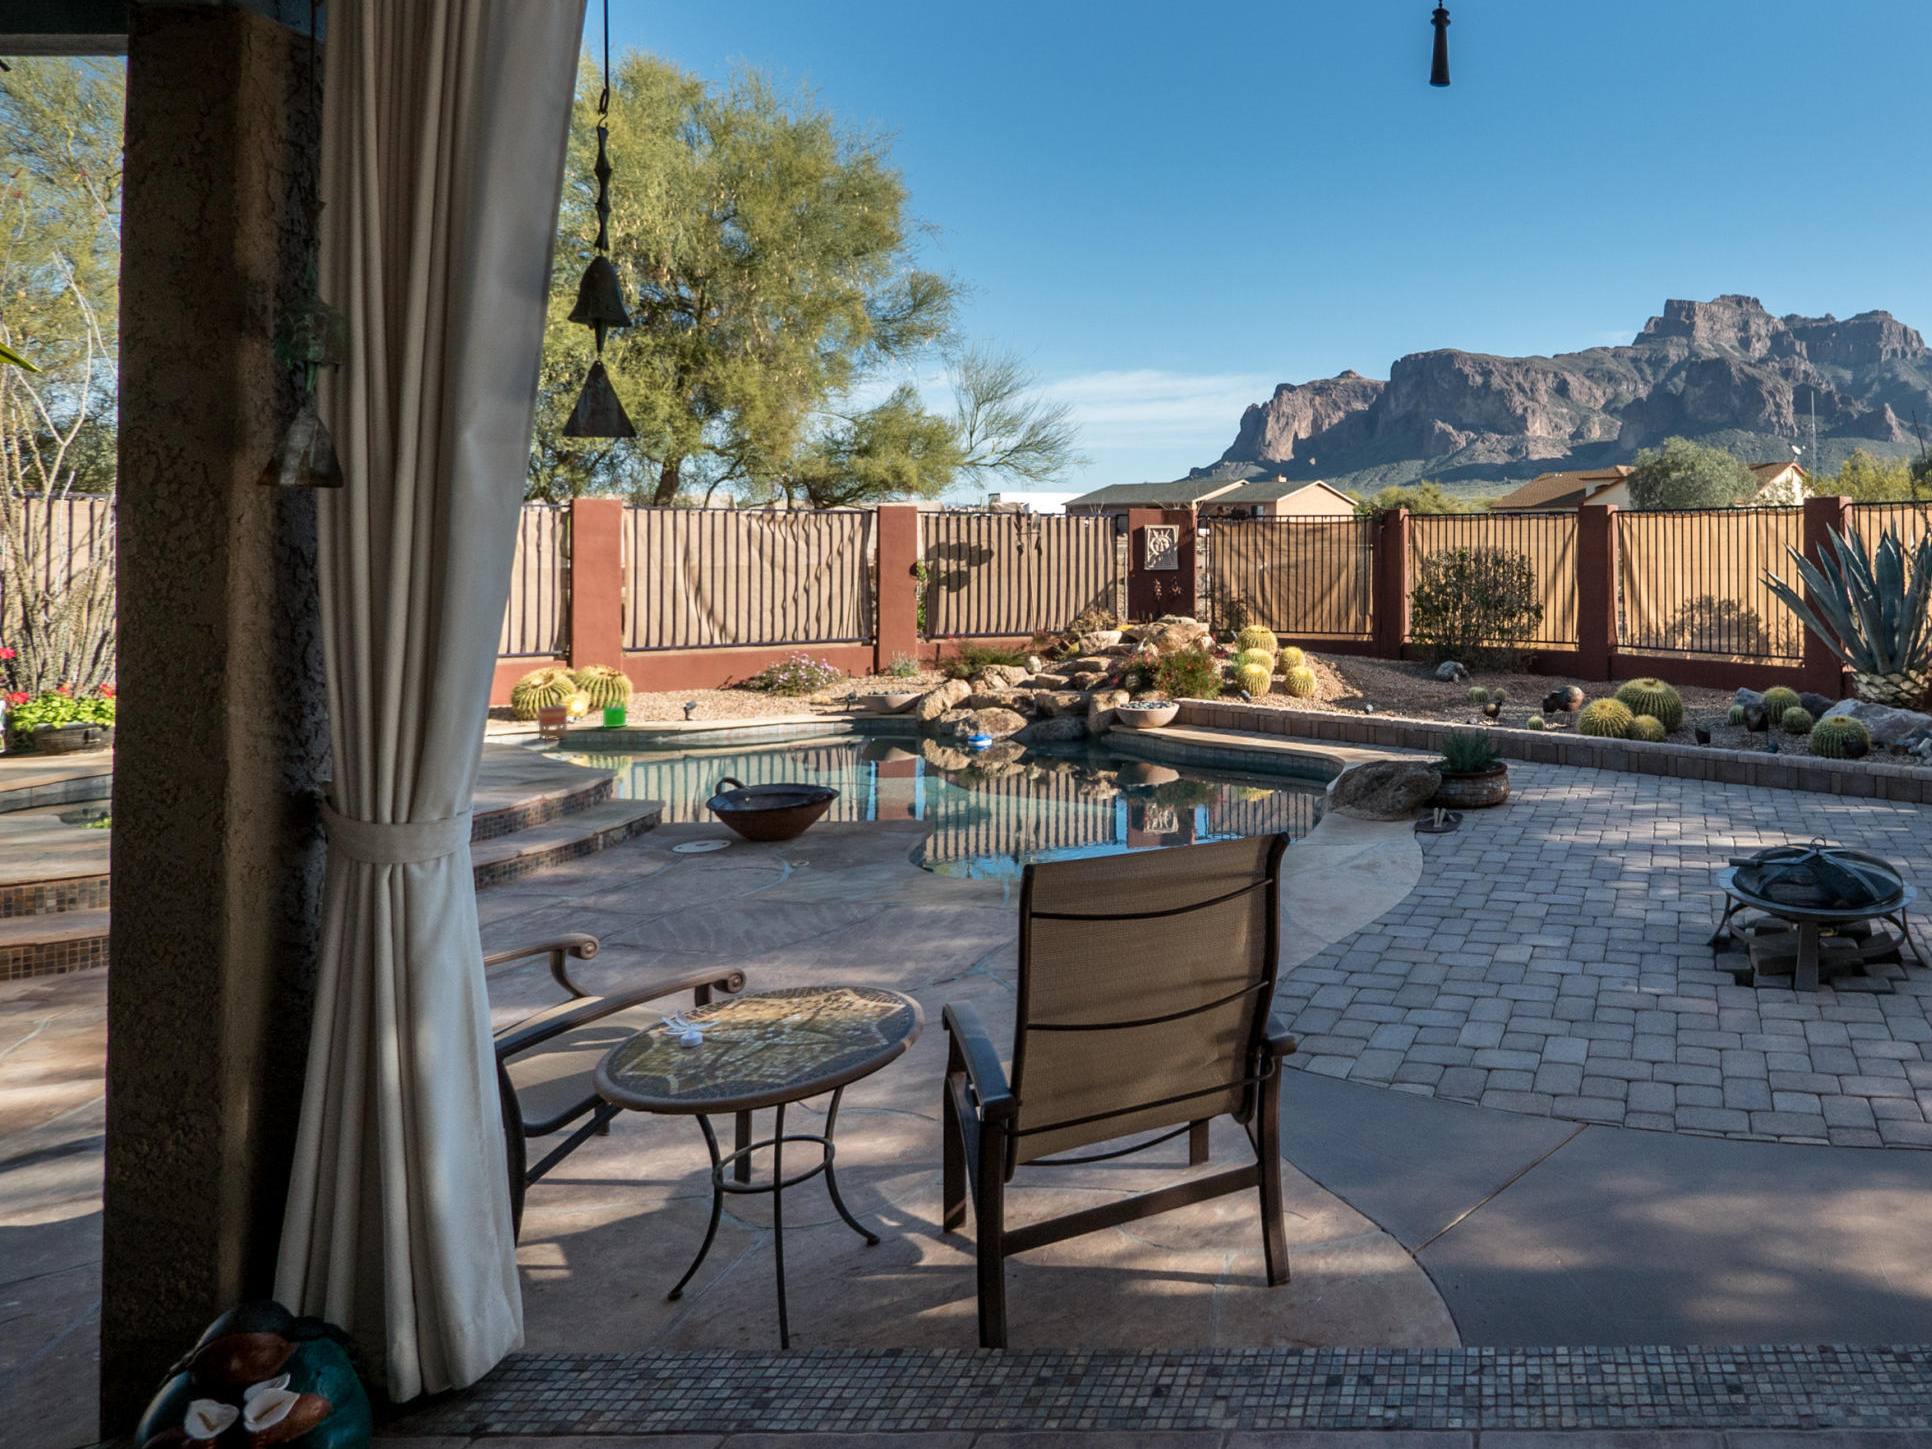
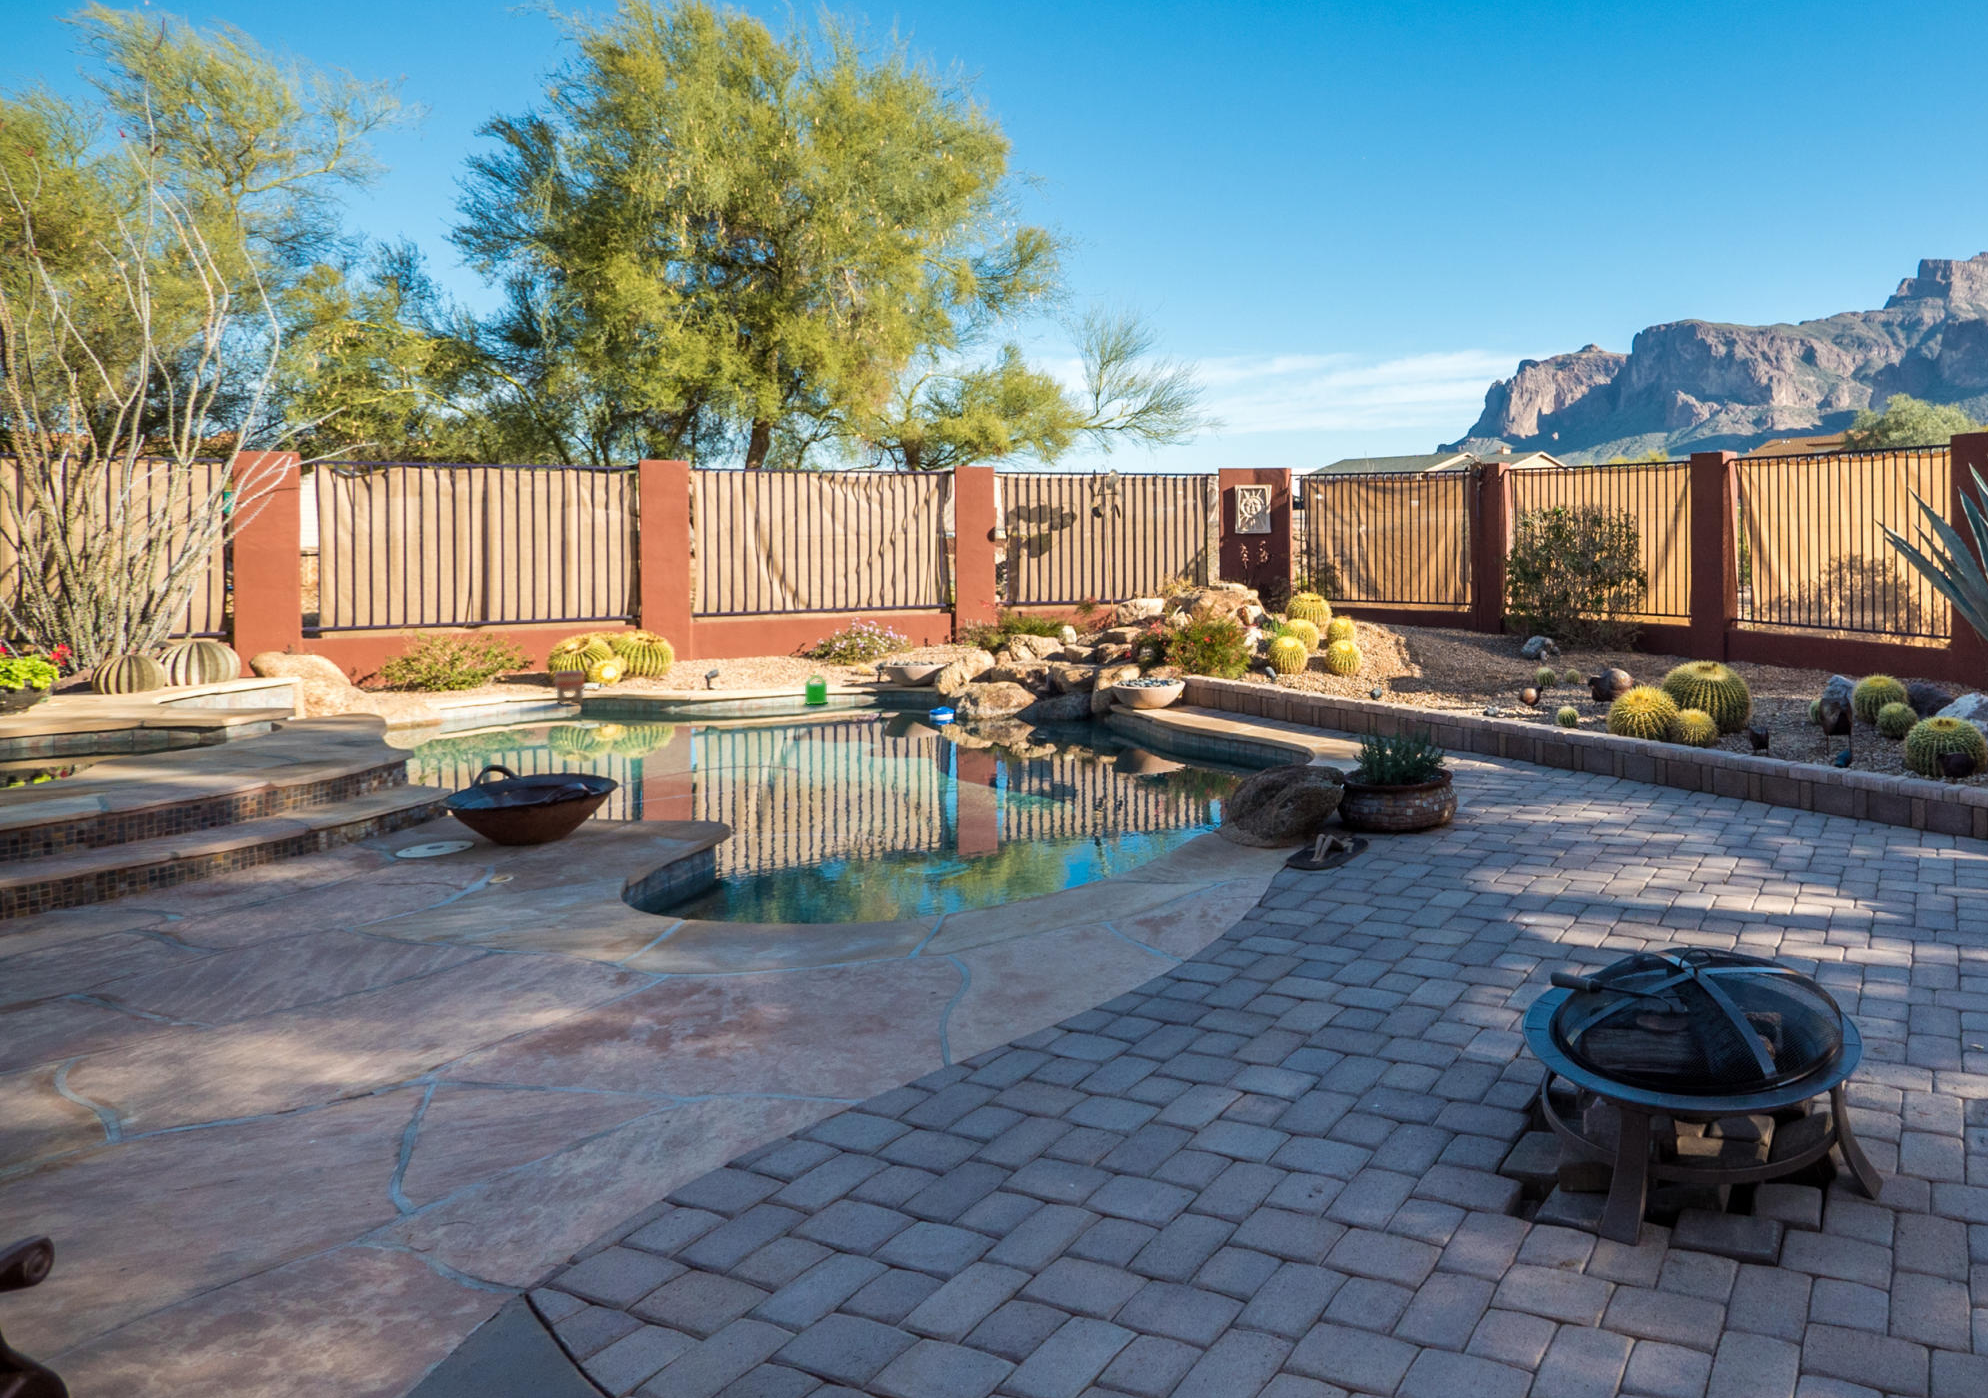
watering can: present [603,699,626,727] -> present [805,675,827,704]

